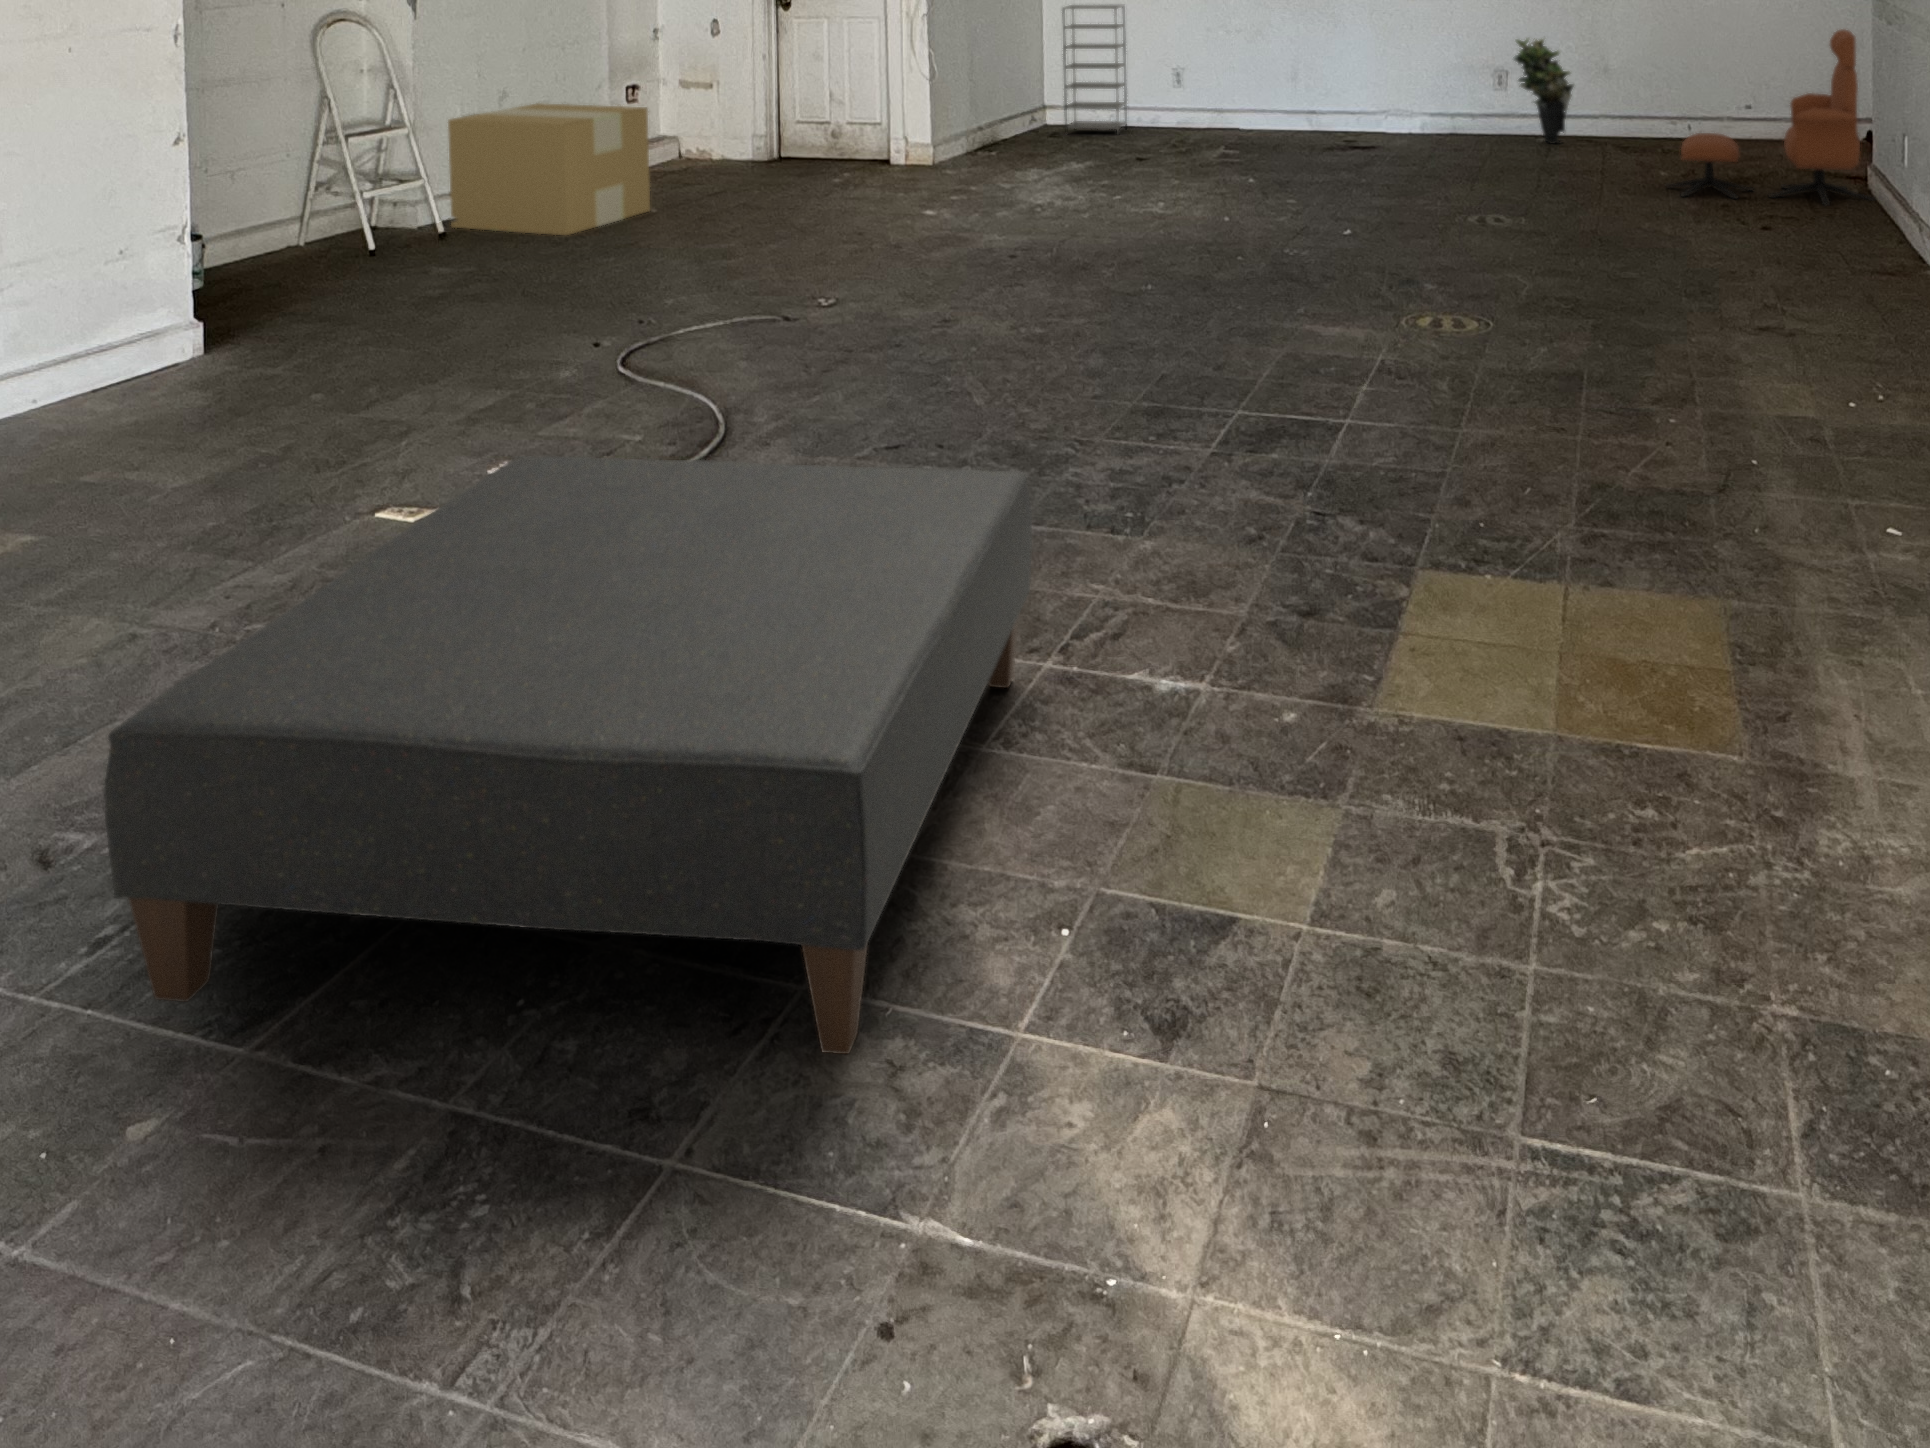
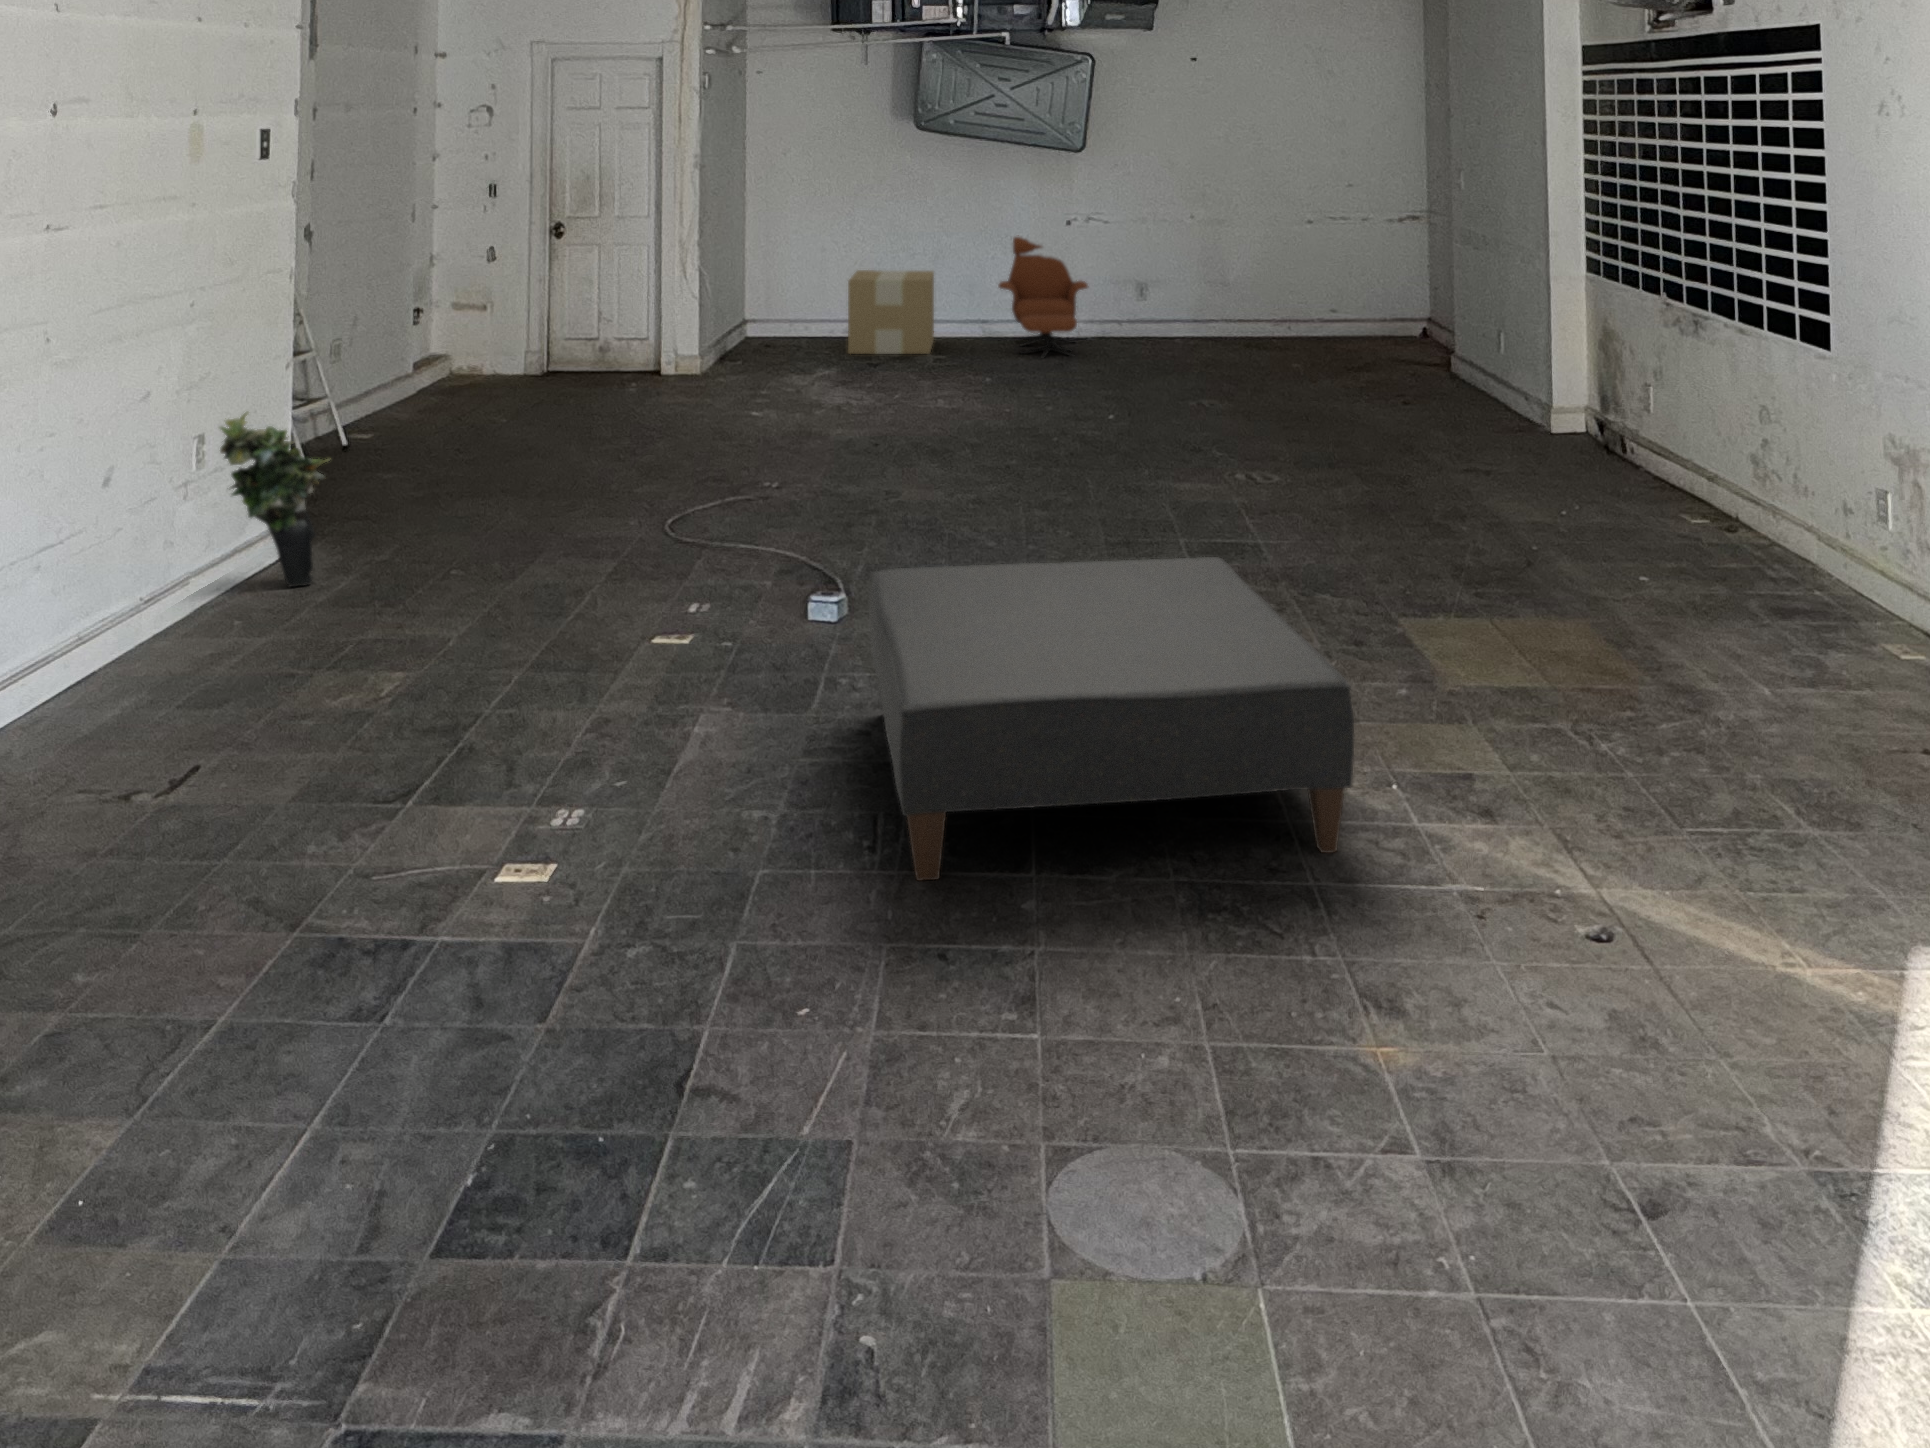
shelving unit: present [1062,5,1127,134] -> none [774,230,825,345]
lounge chair: present [1667,29,1875,206] -> present [999,237,1088,358]
potted plant: present [1513,39,1573,144] -> present [220,412,328,587]
cardboard box: present [448,103,650,235] -> present [848,270,934,354]

